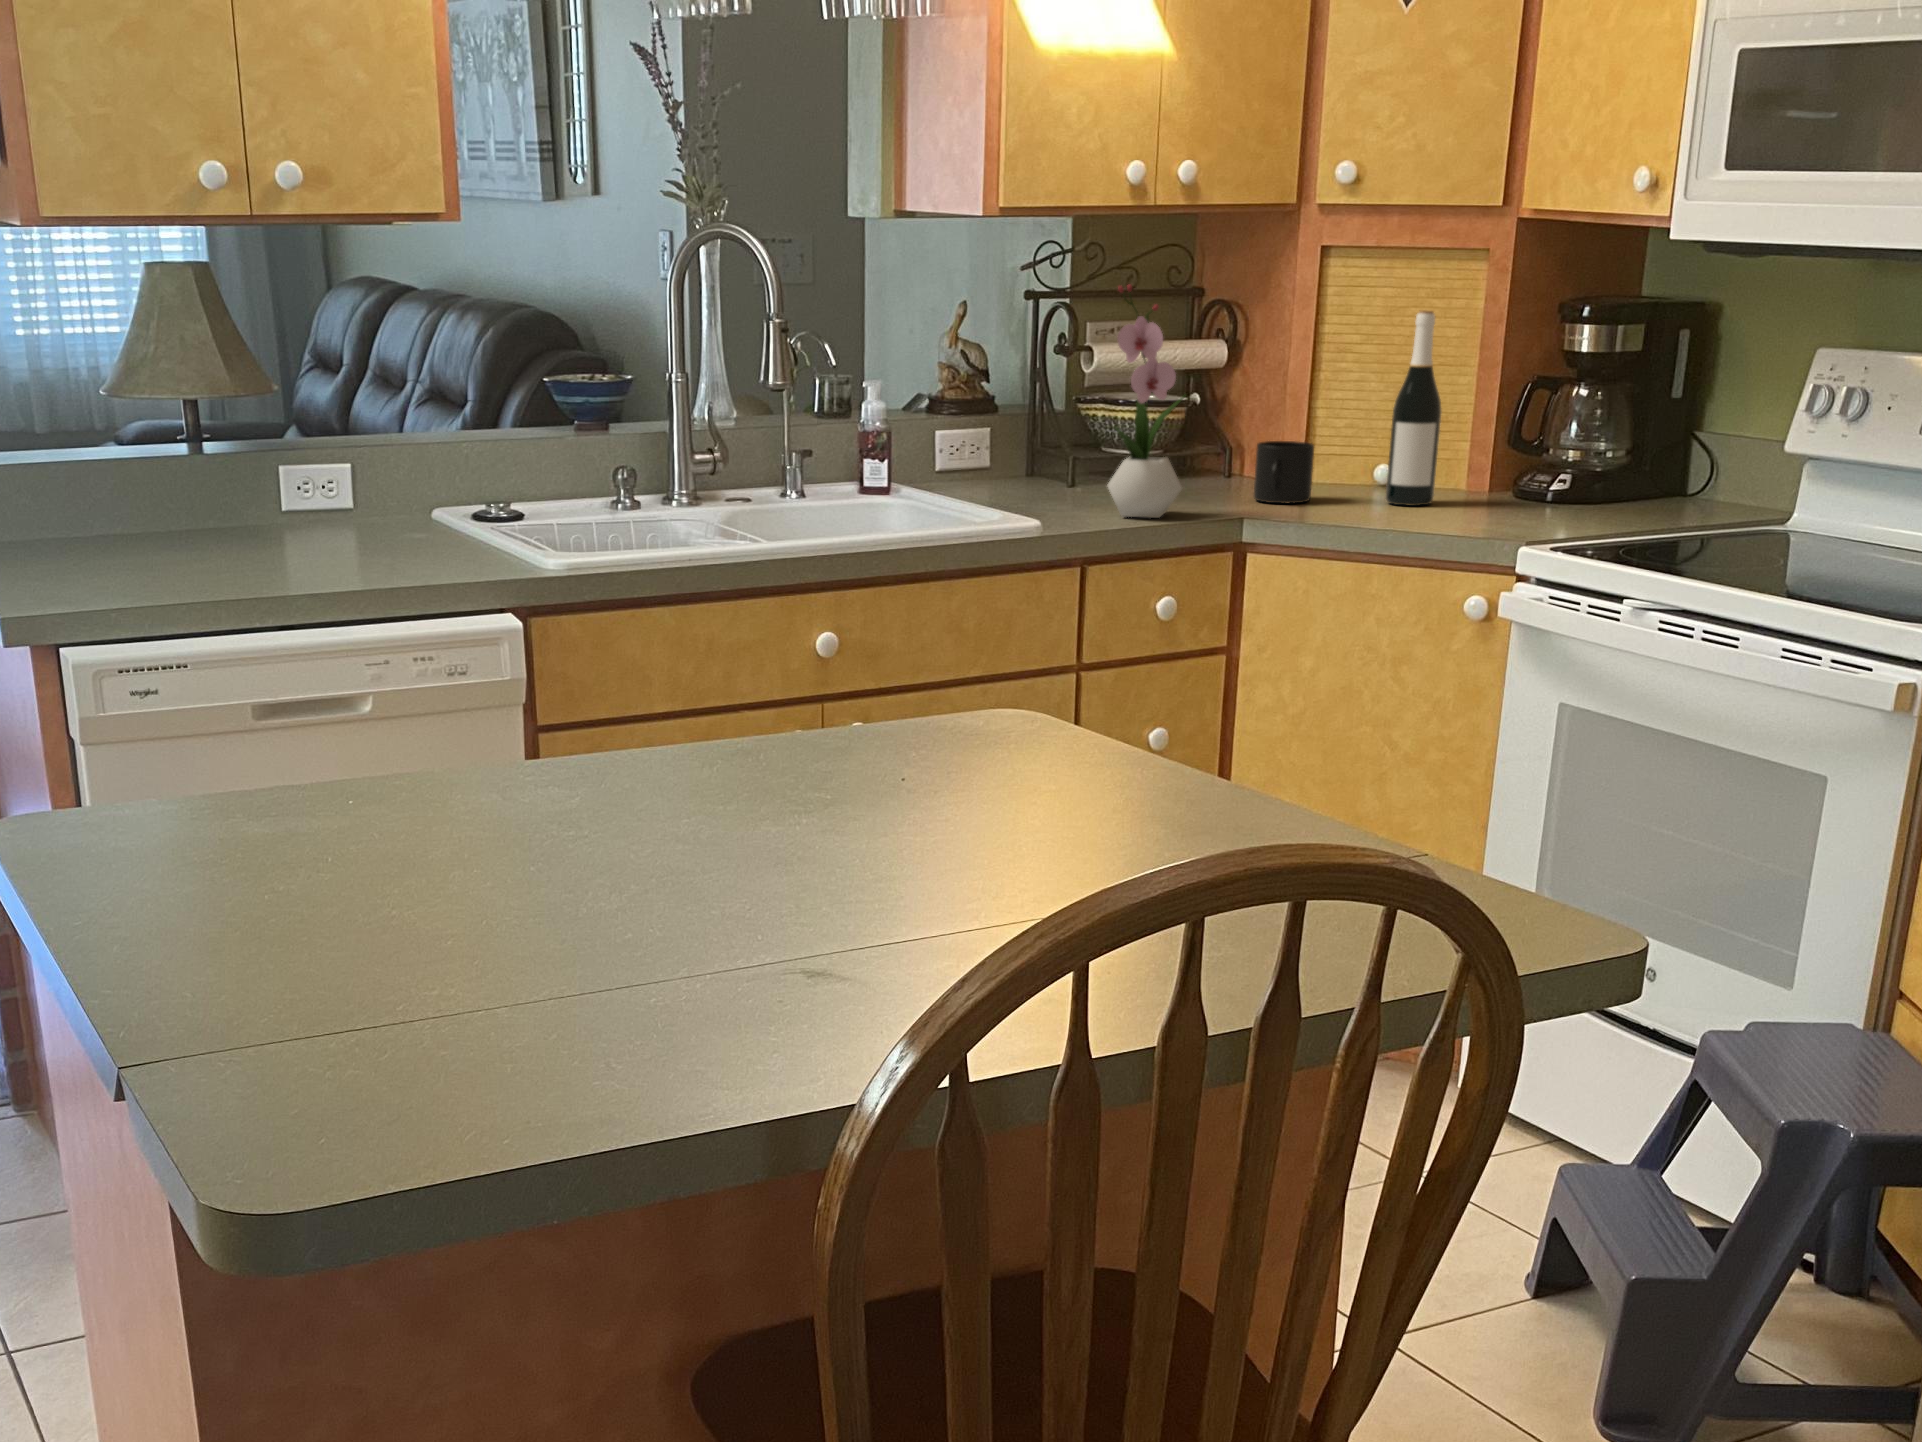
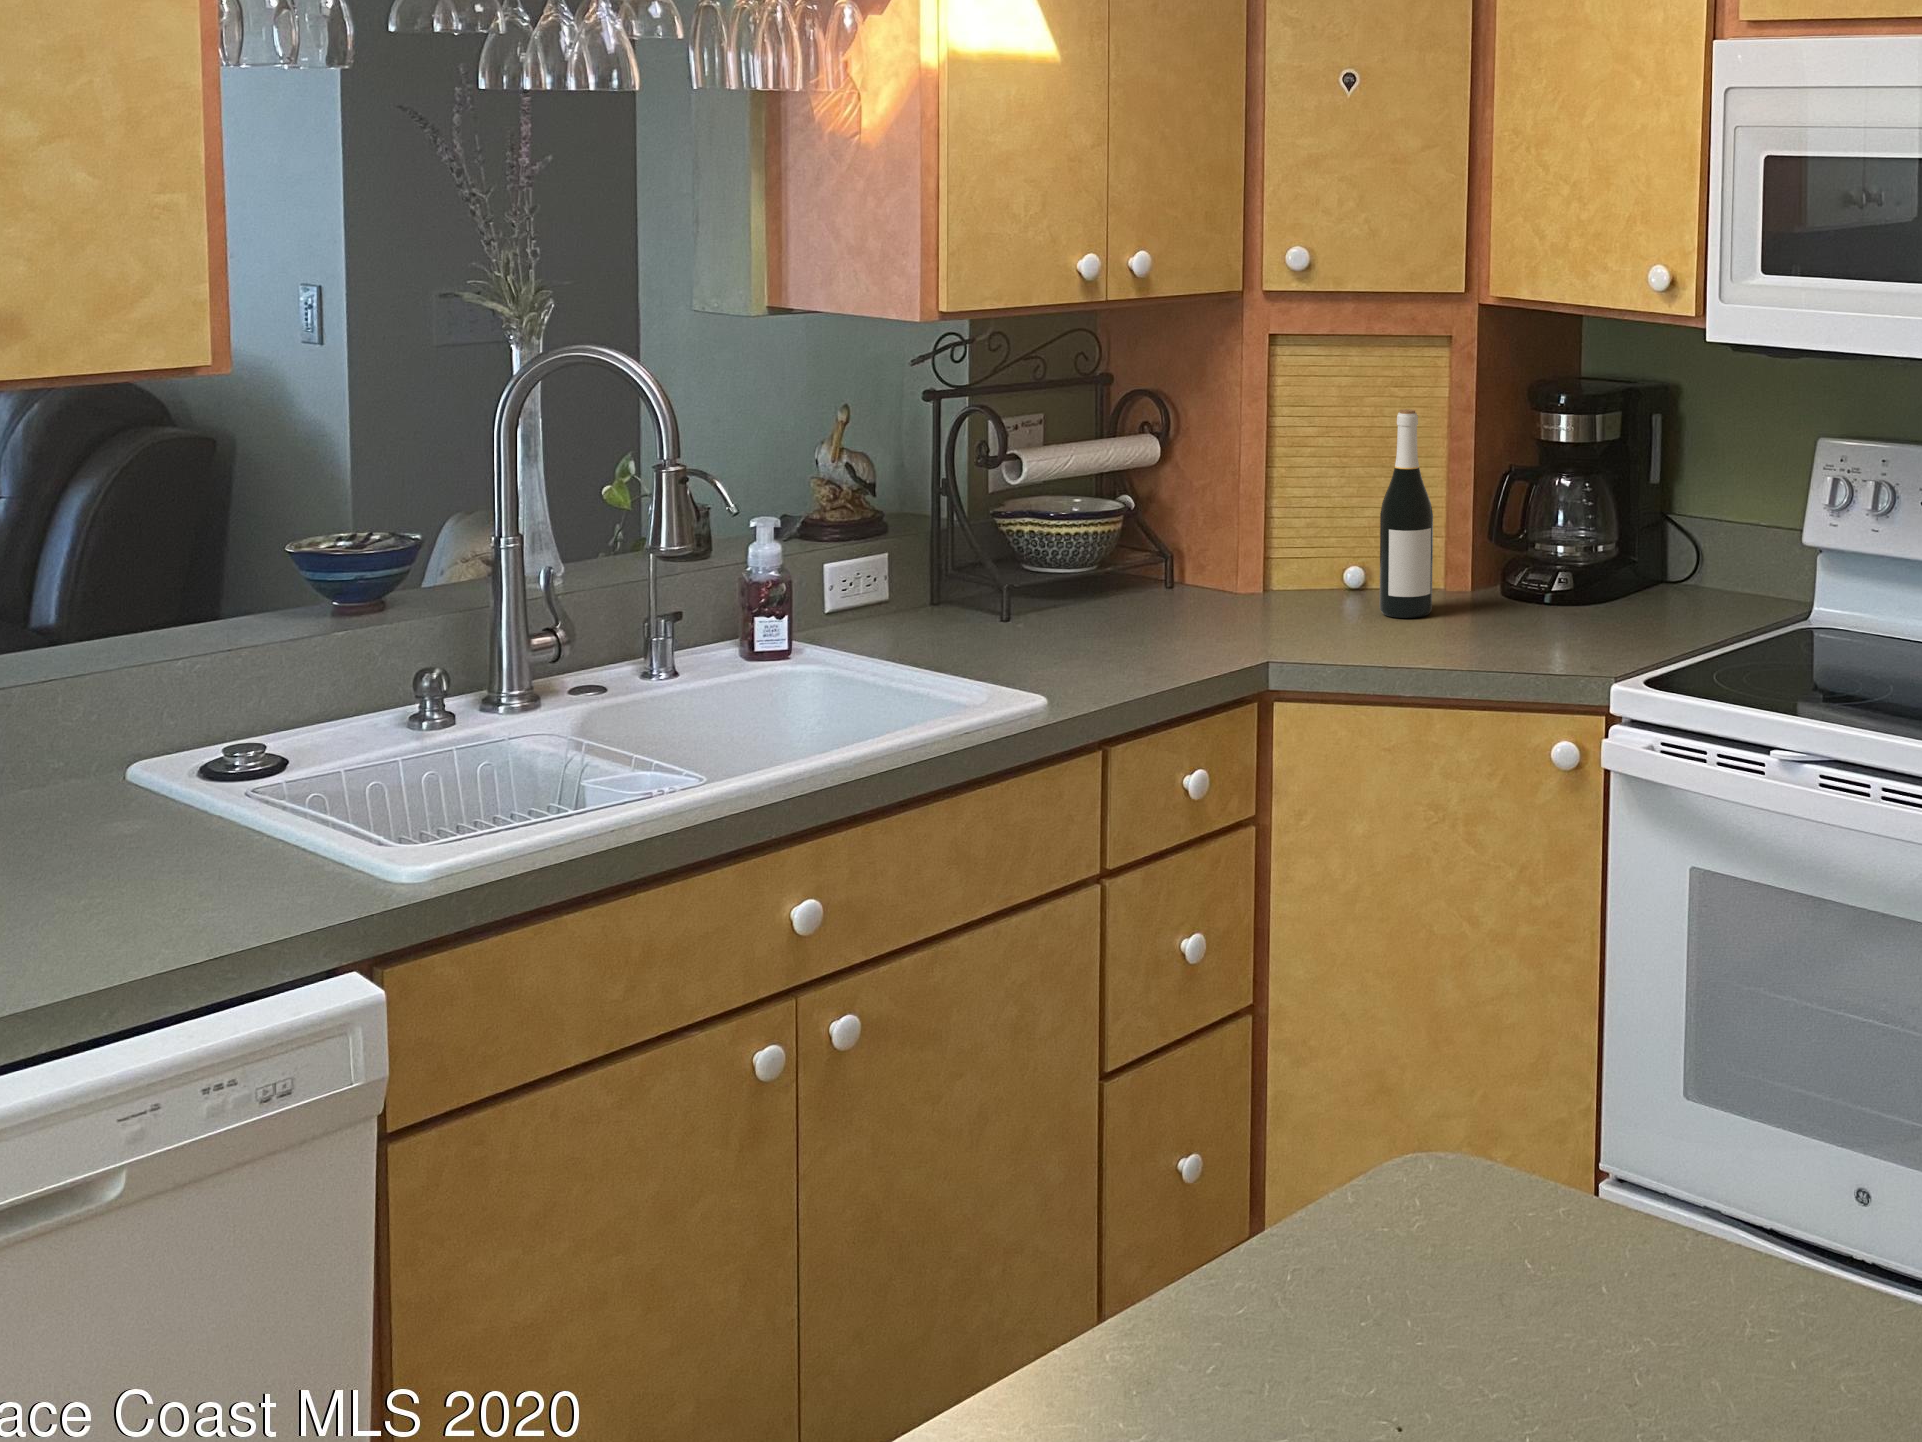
flower arrangement: present [1107,284,1185,518] -> none [1091,409,1185,674]
mug: present [1254,441,1314,503] -> none [1234,553,1299,627]

